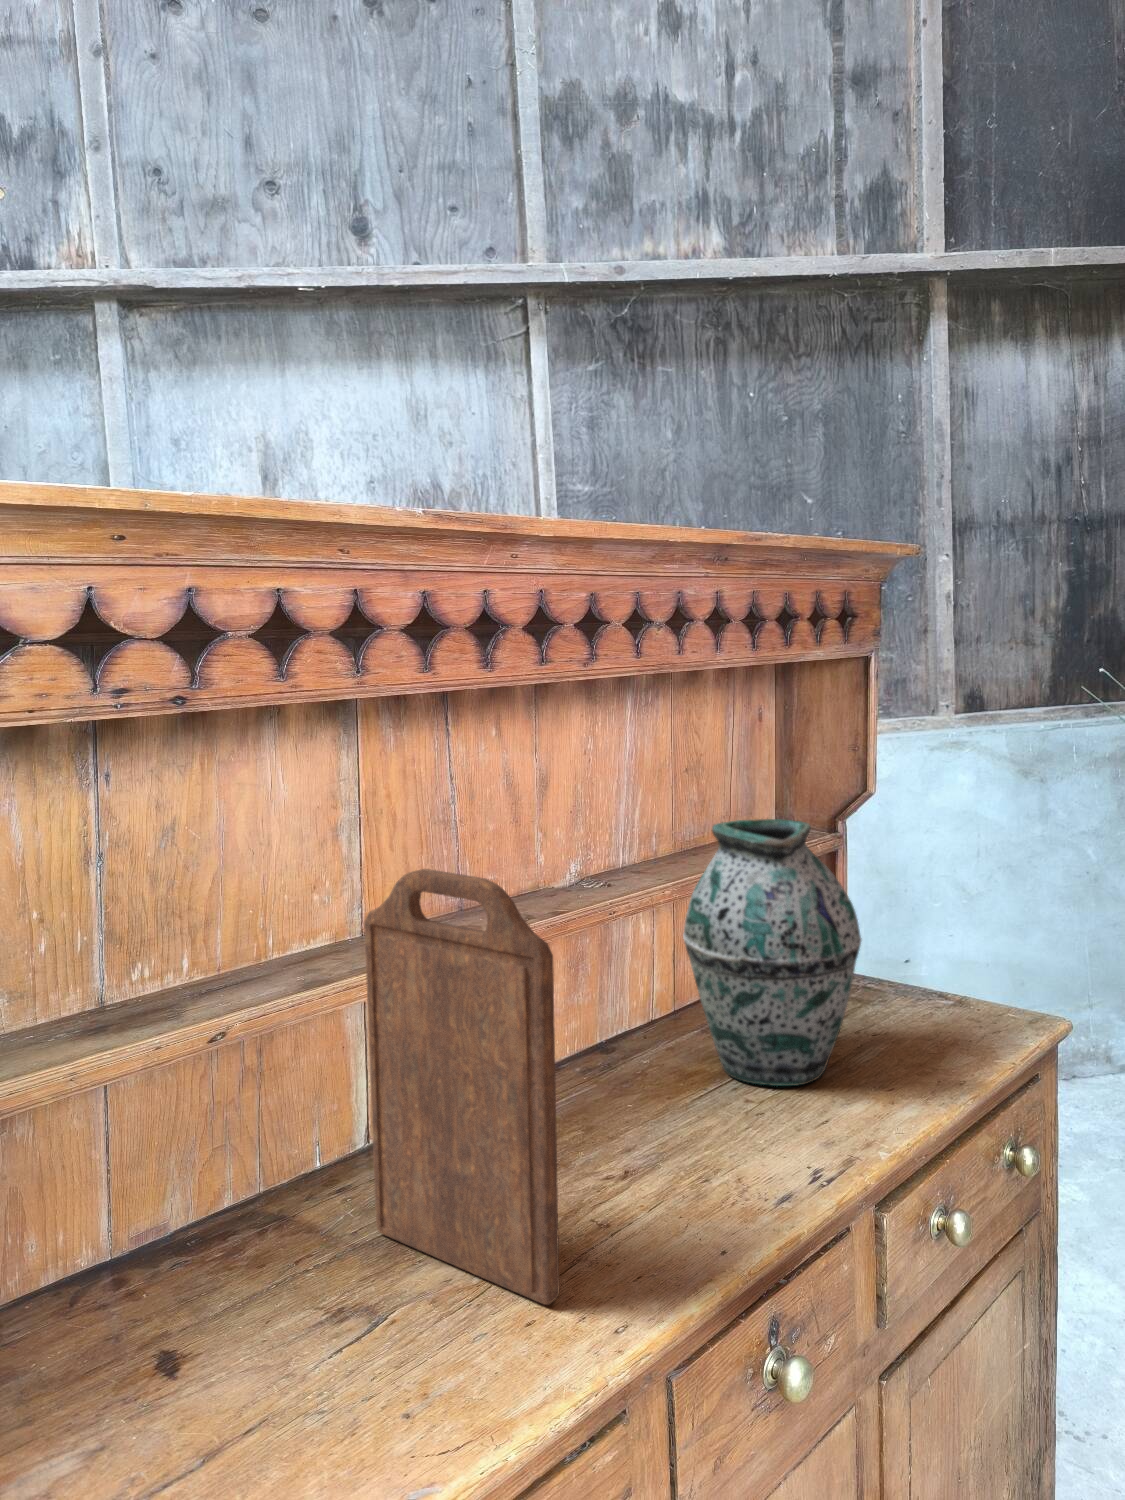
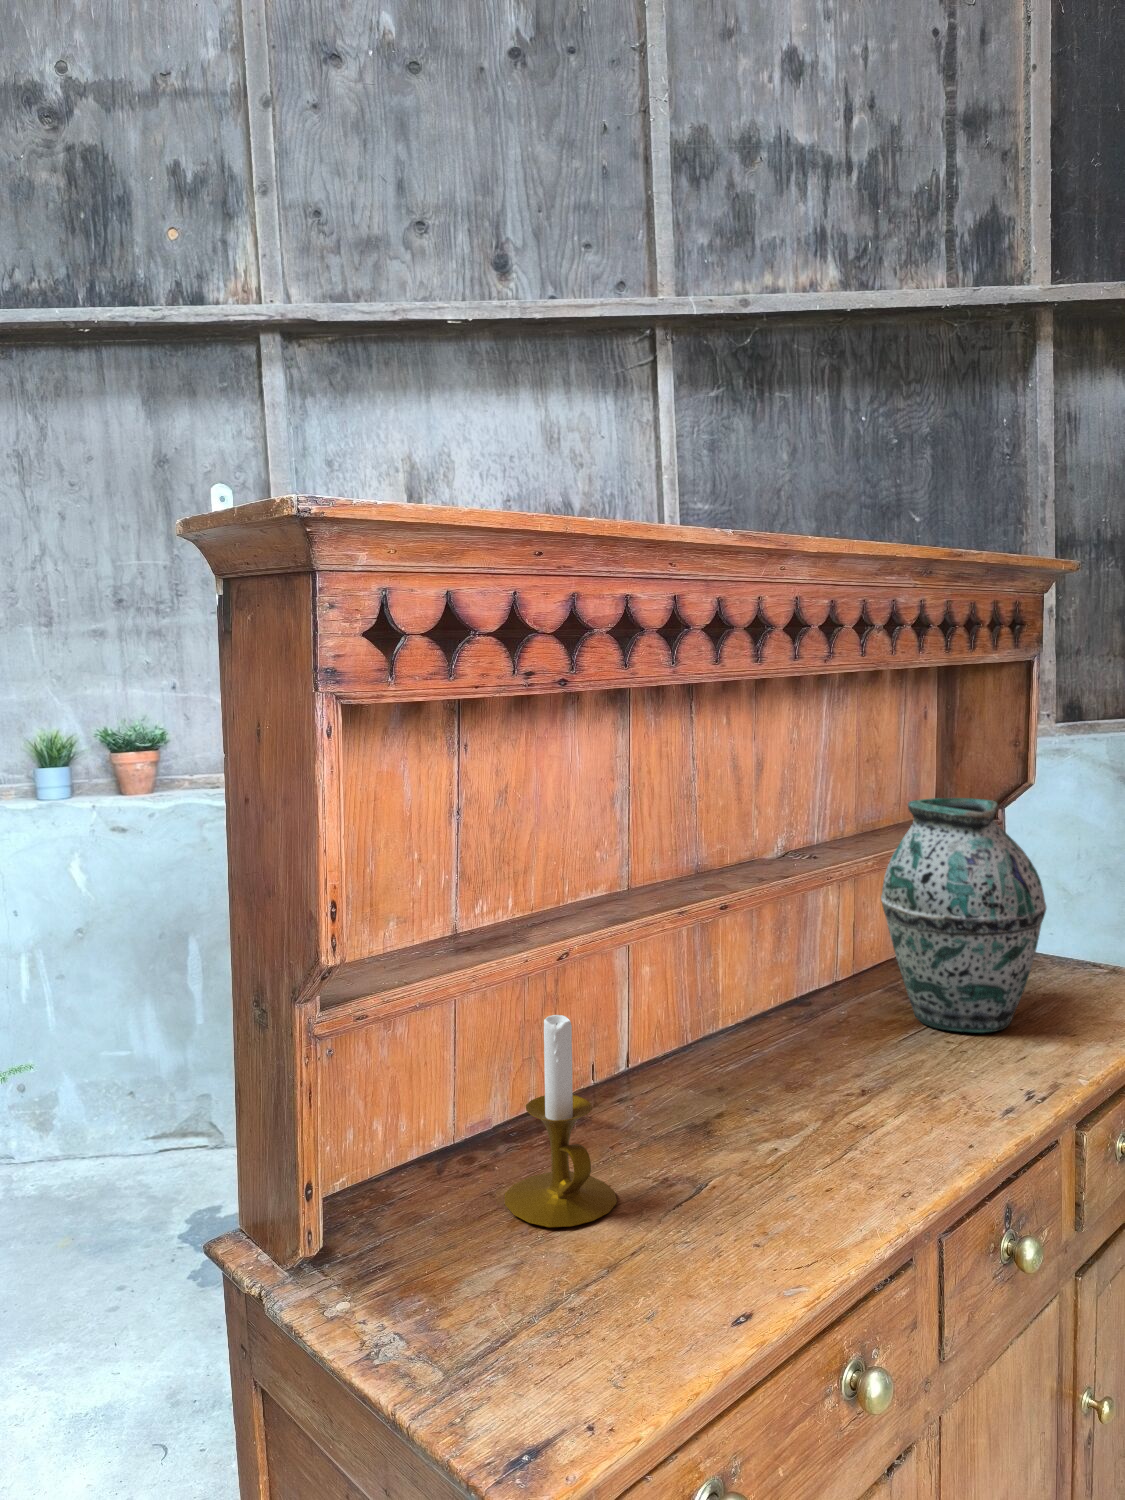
cutting board: present [364,869,559,1305] -> none [665,820,850,1185]
candlestick: none [138,1111,279,1375] -> present [504,1015,617,1227]

